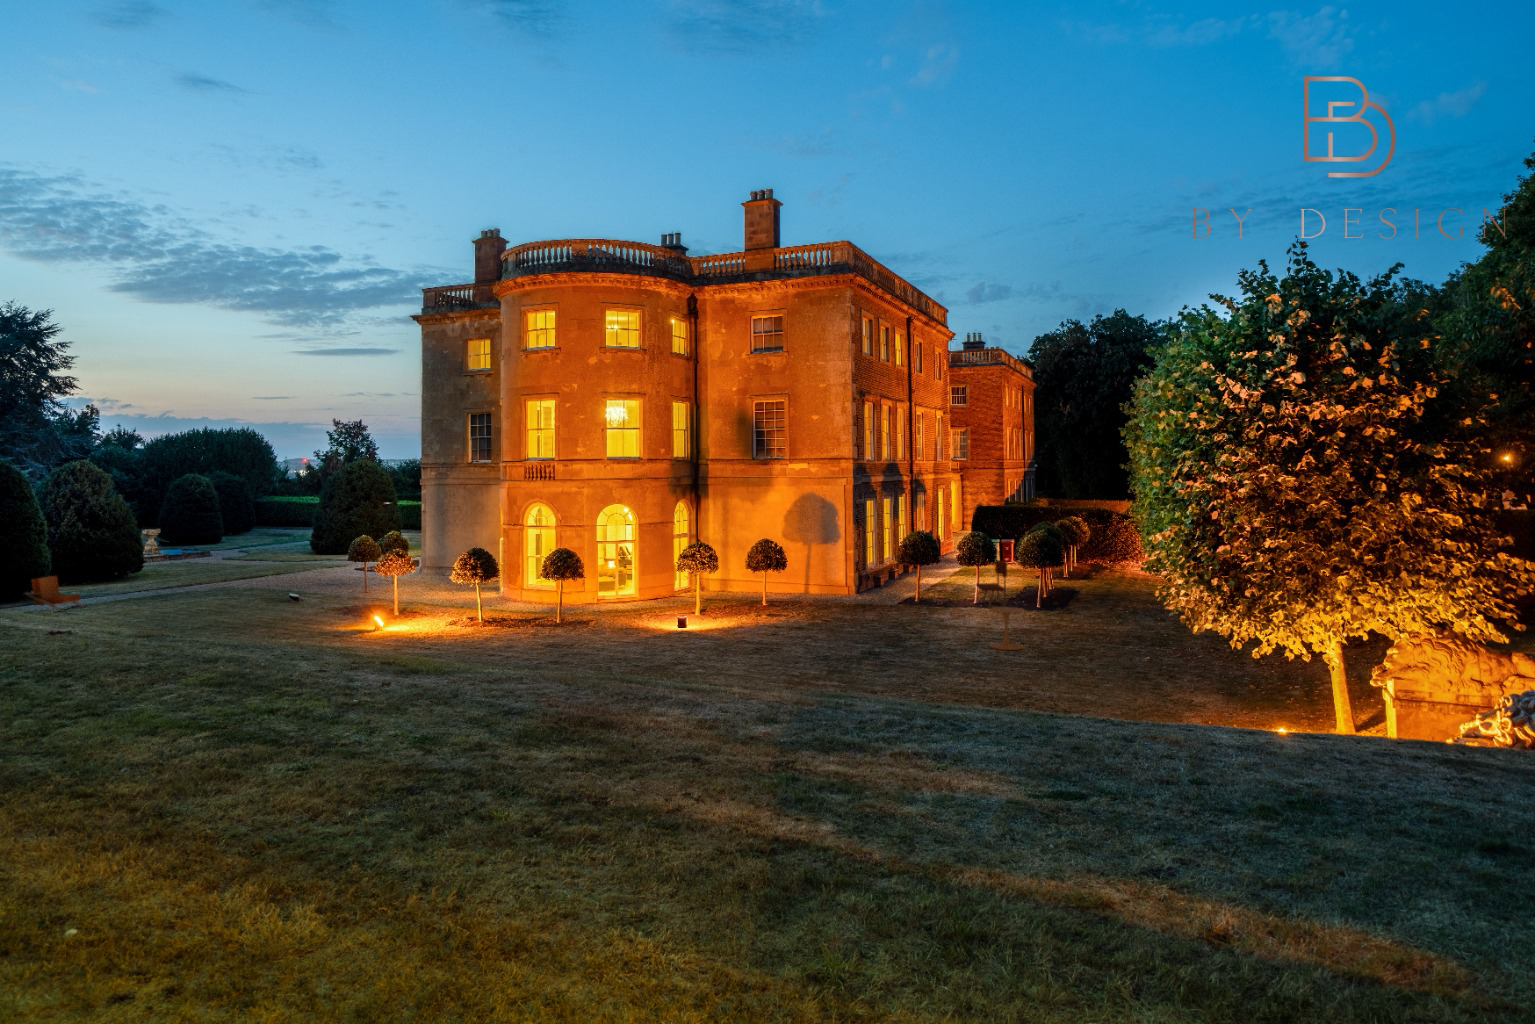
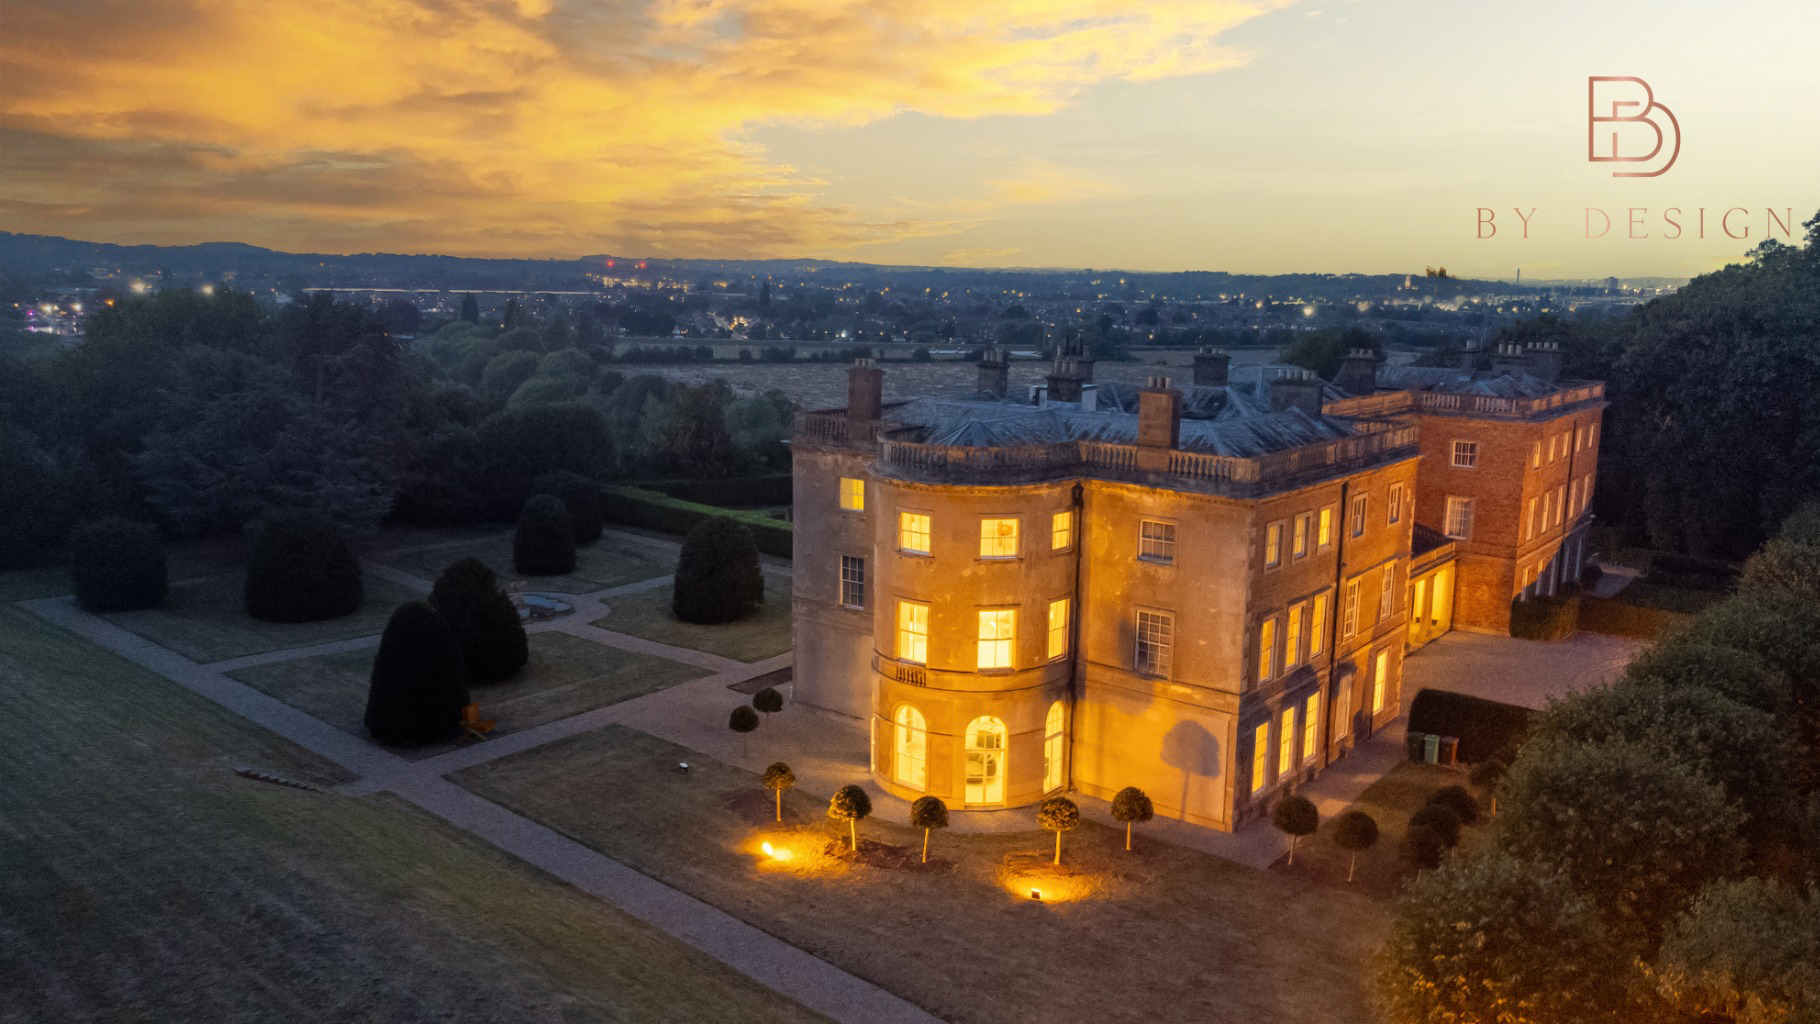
bench: present [976,560,1007,608] -> none [1367,829,1401,891]
pedestal table: present [989,607,1024,650] -> none [1330,942,1369,994]

